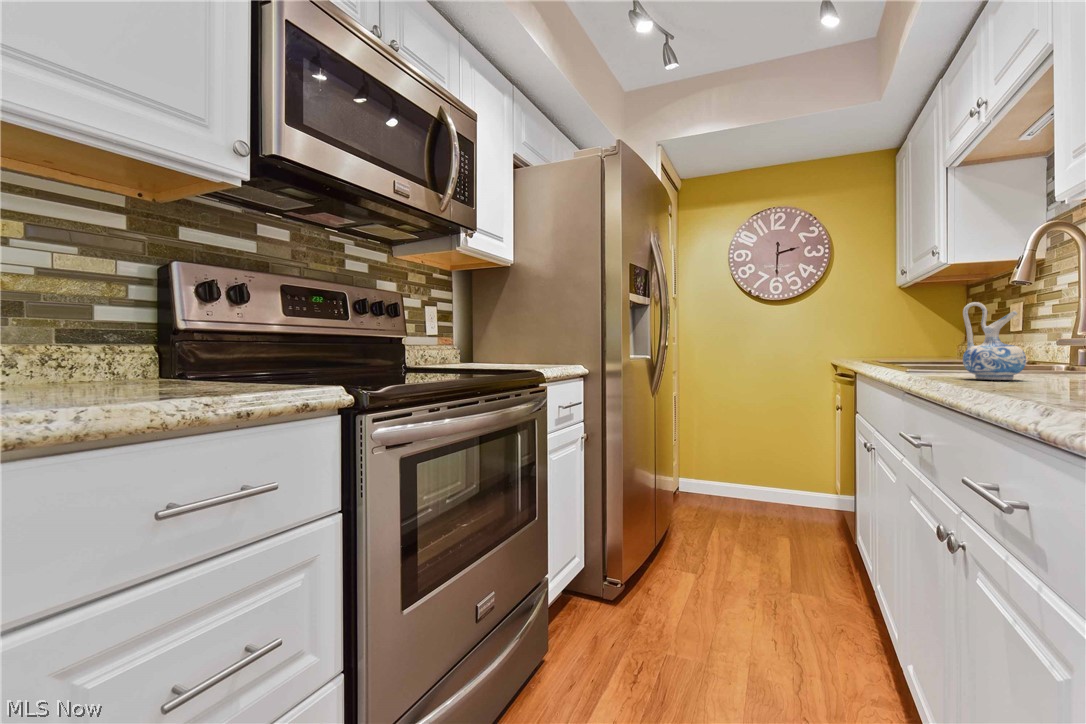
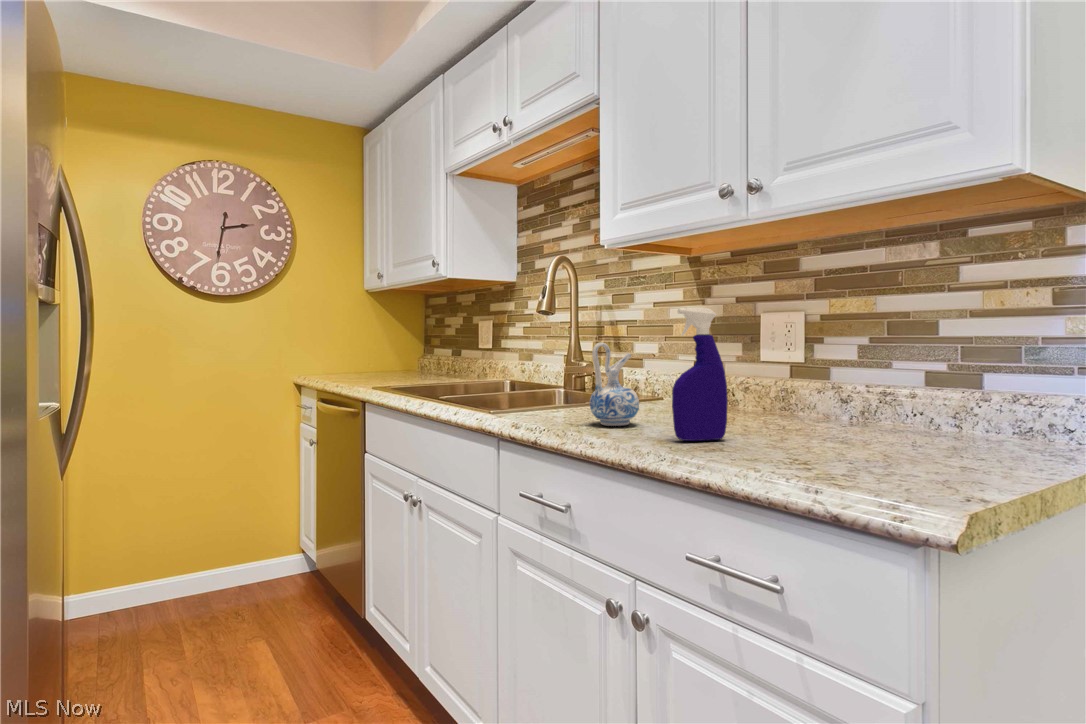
spray bottle: none [999,254,1083,389] -> present [672,308,728,441]

